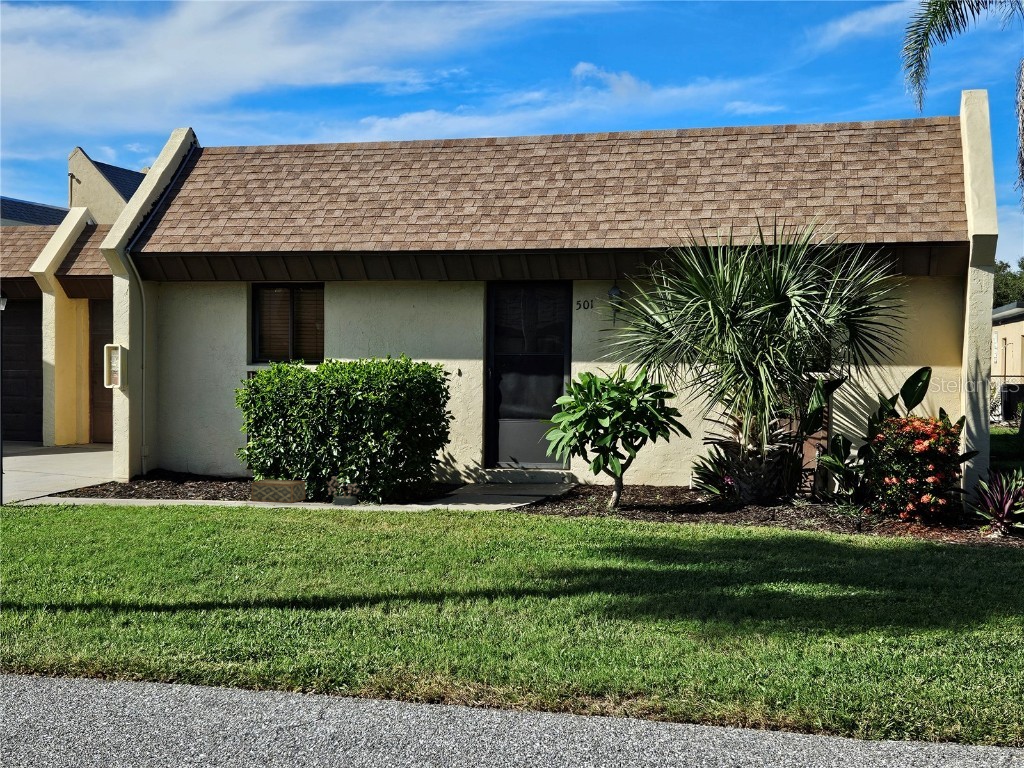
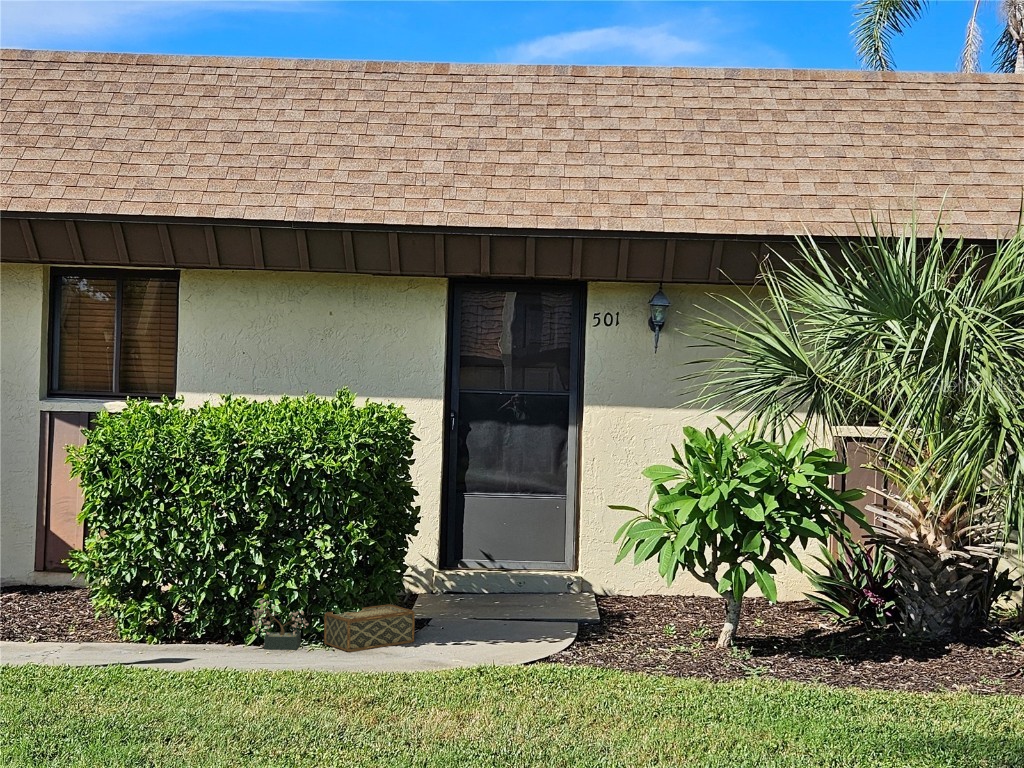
woven basket: present [252,479,305,503] -> present [324,604,415,652]

